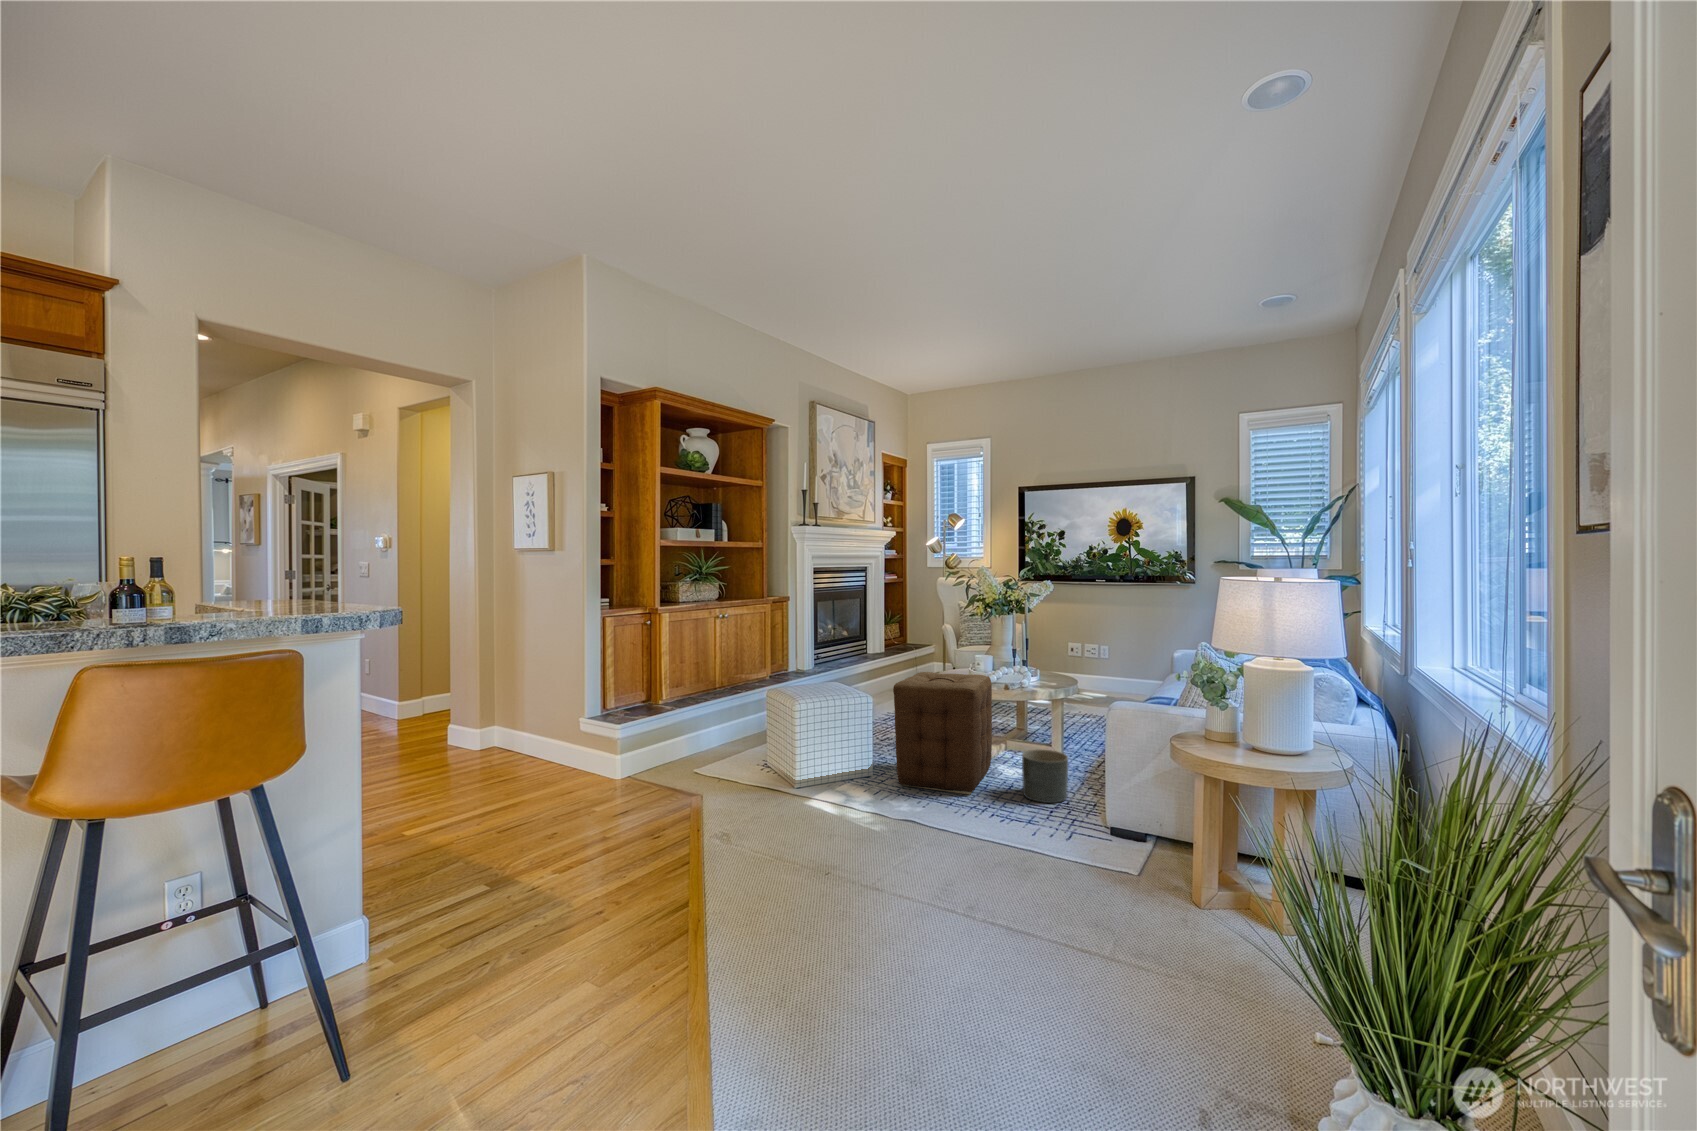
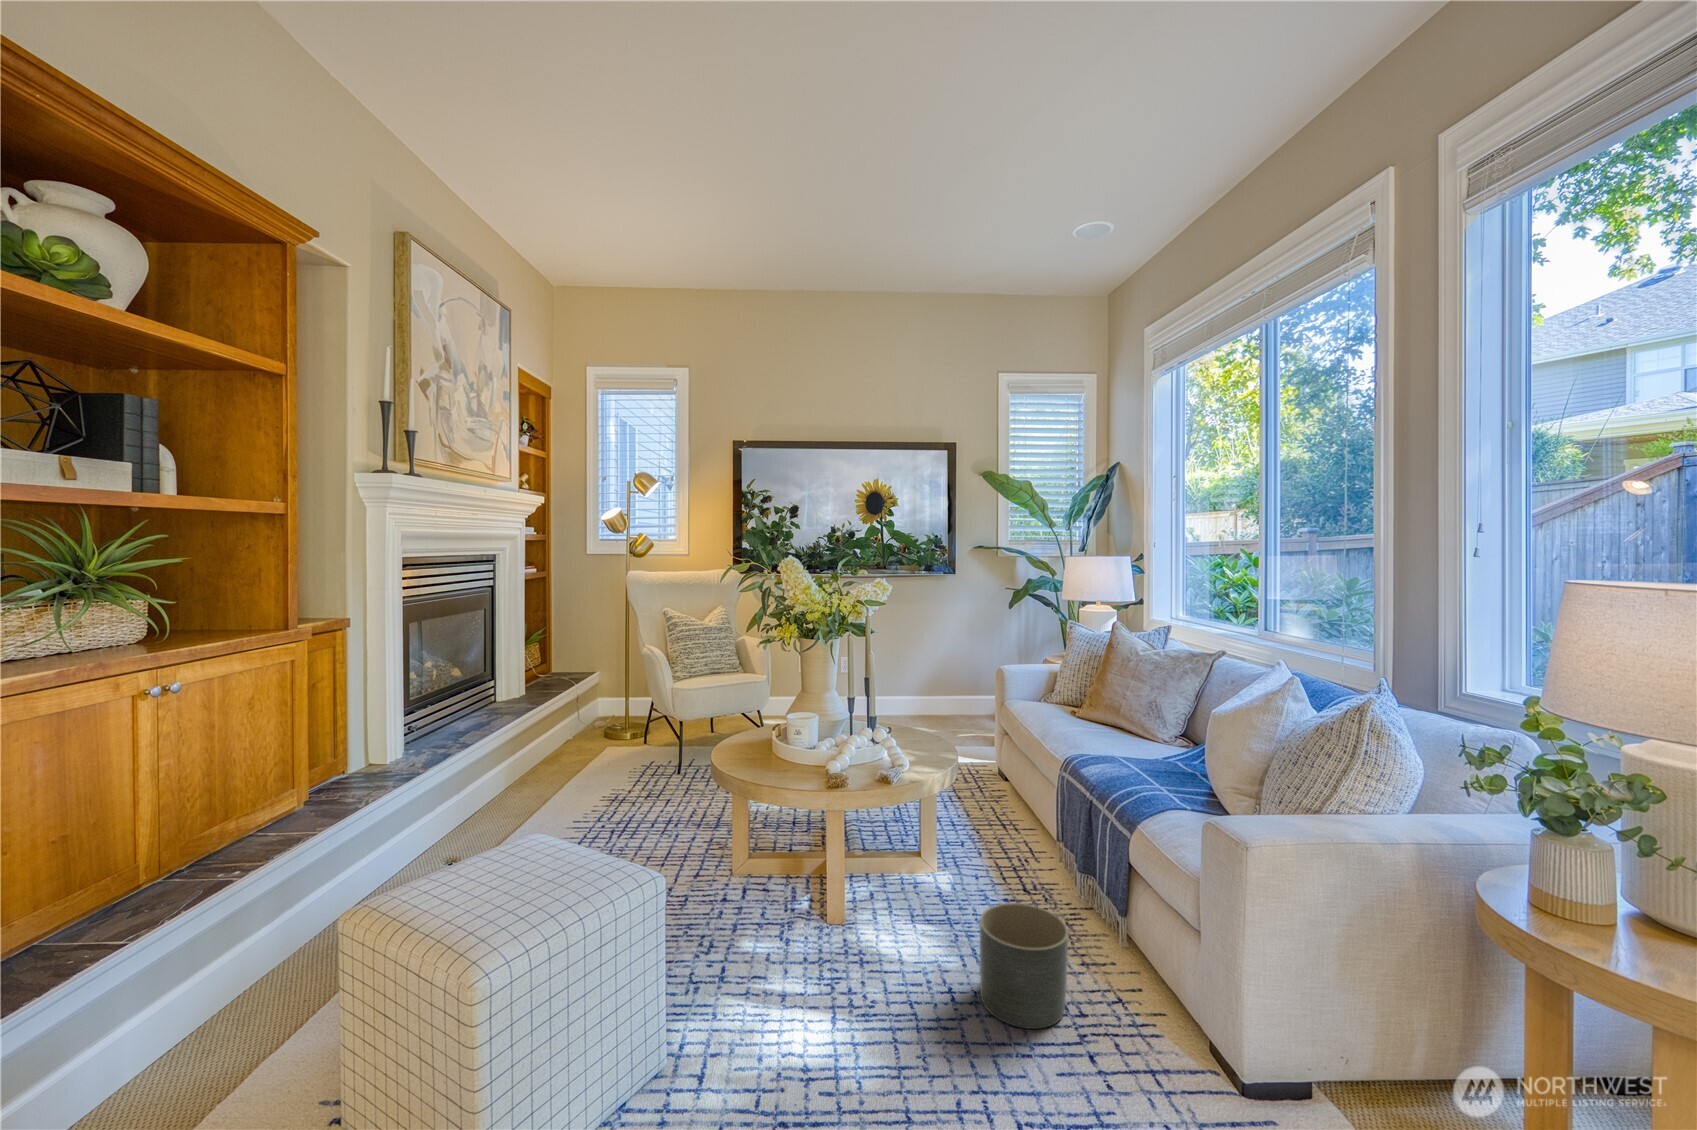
ottoman: present [893,672,992,795] -> none [722,772,920,1073]

